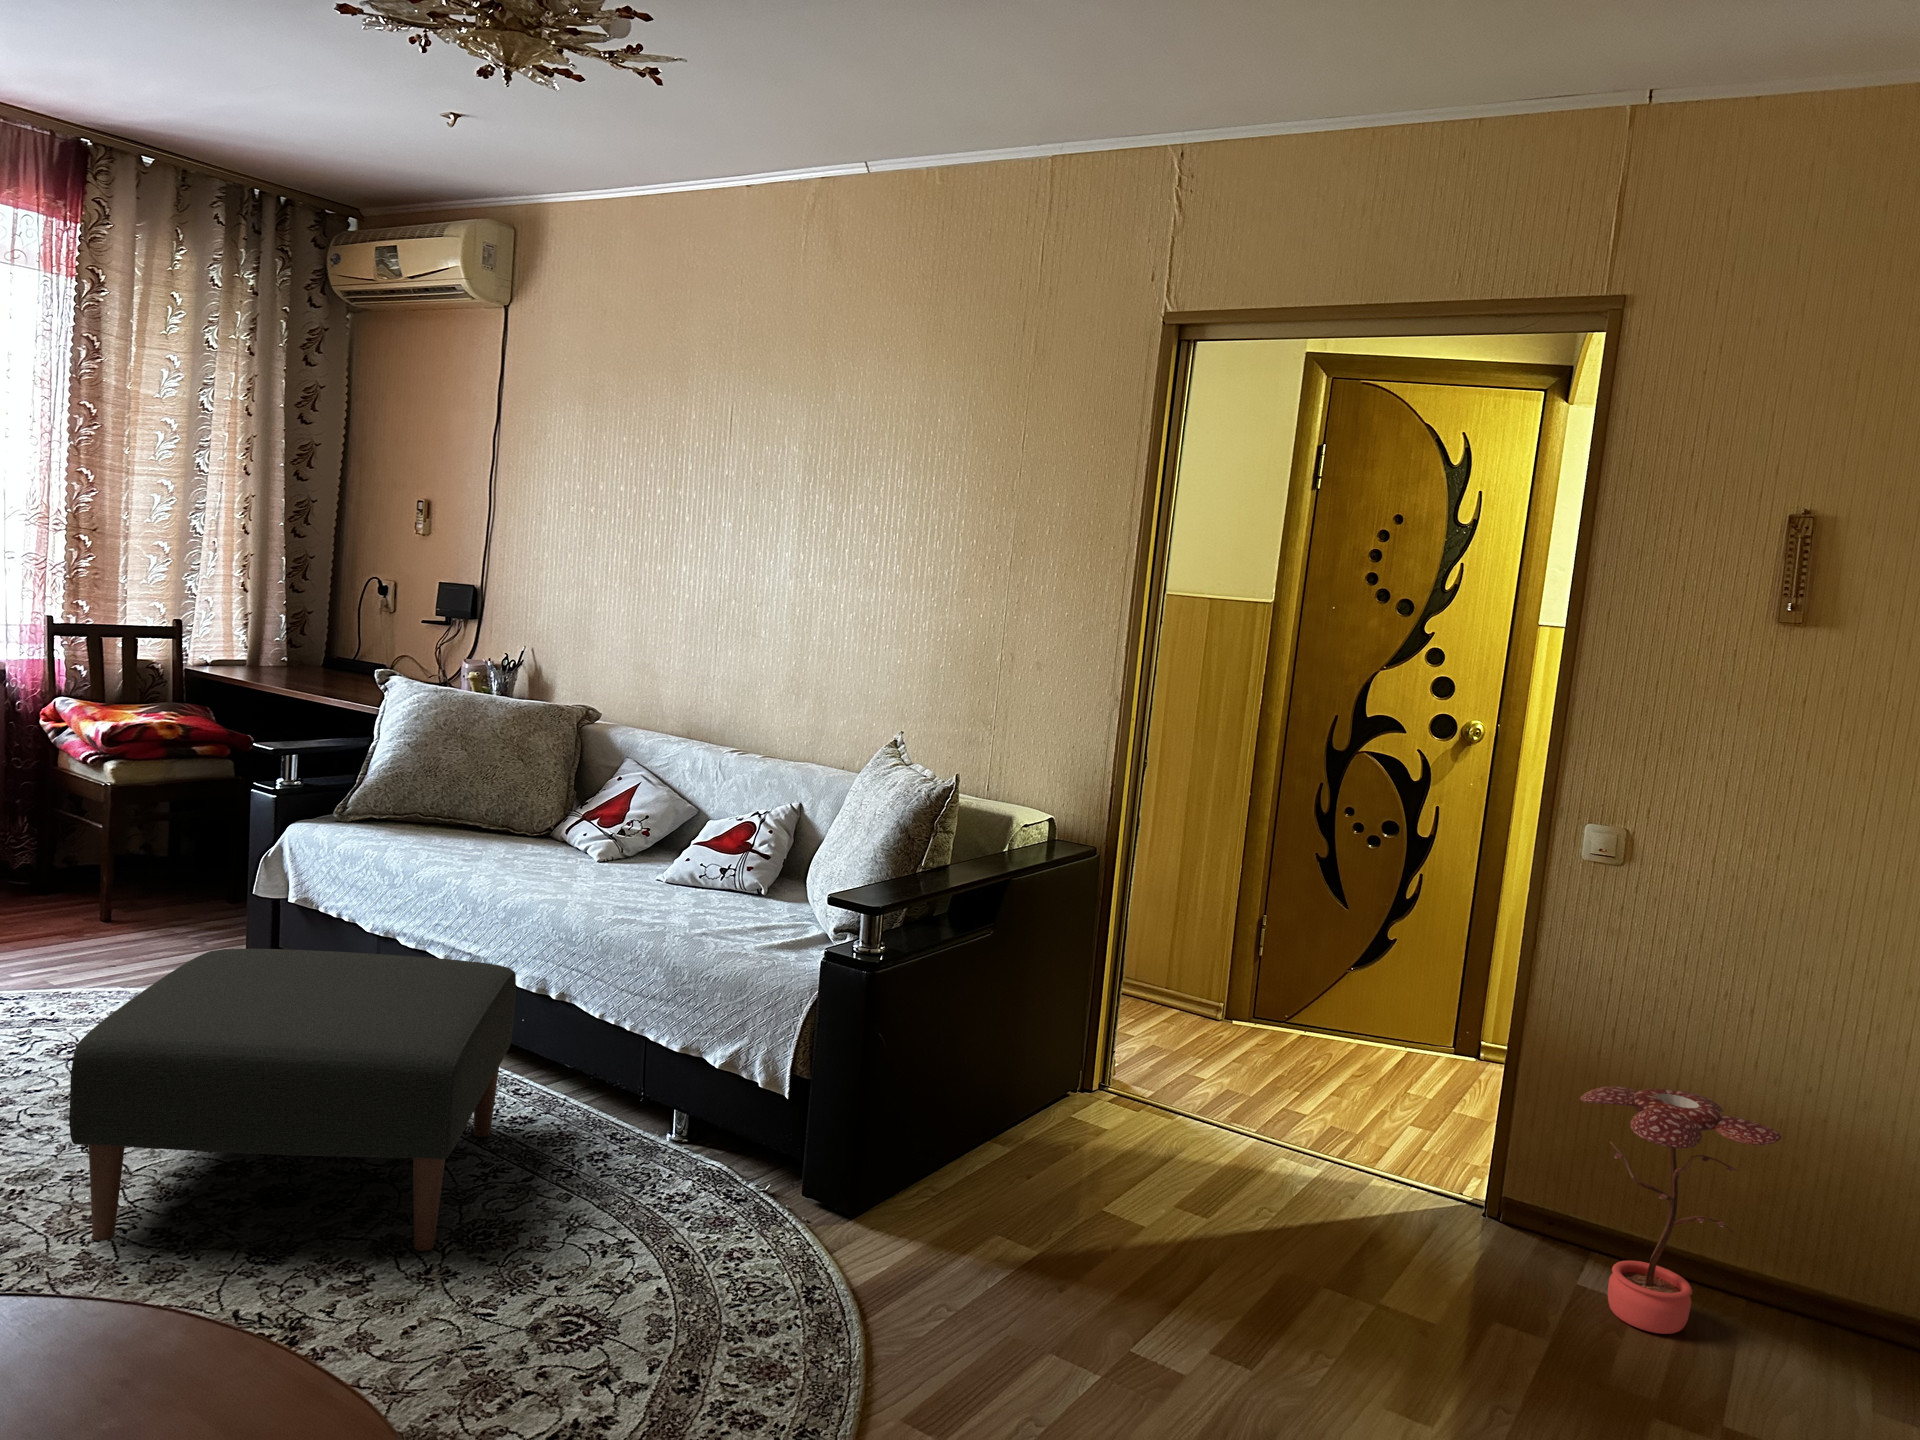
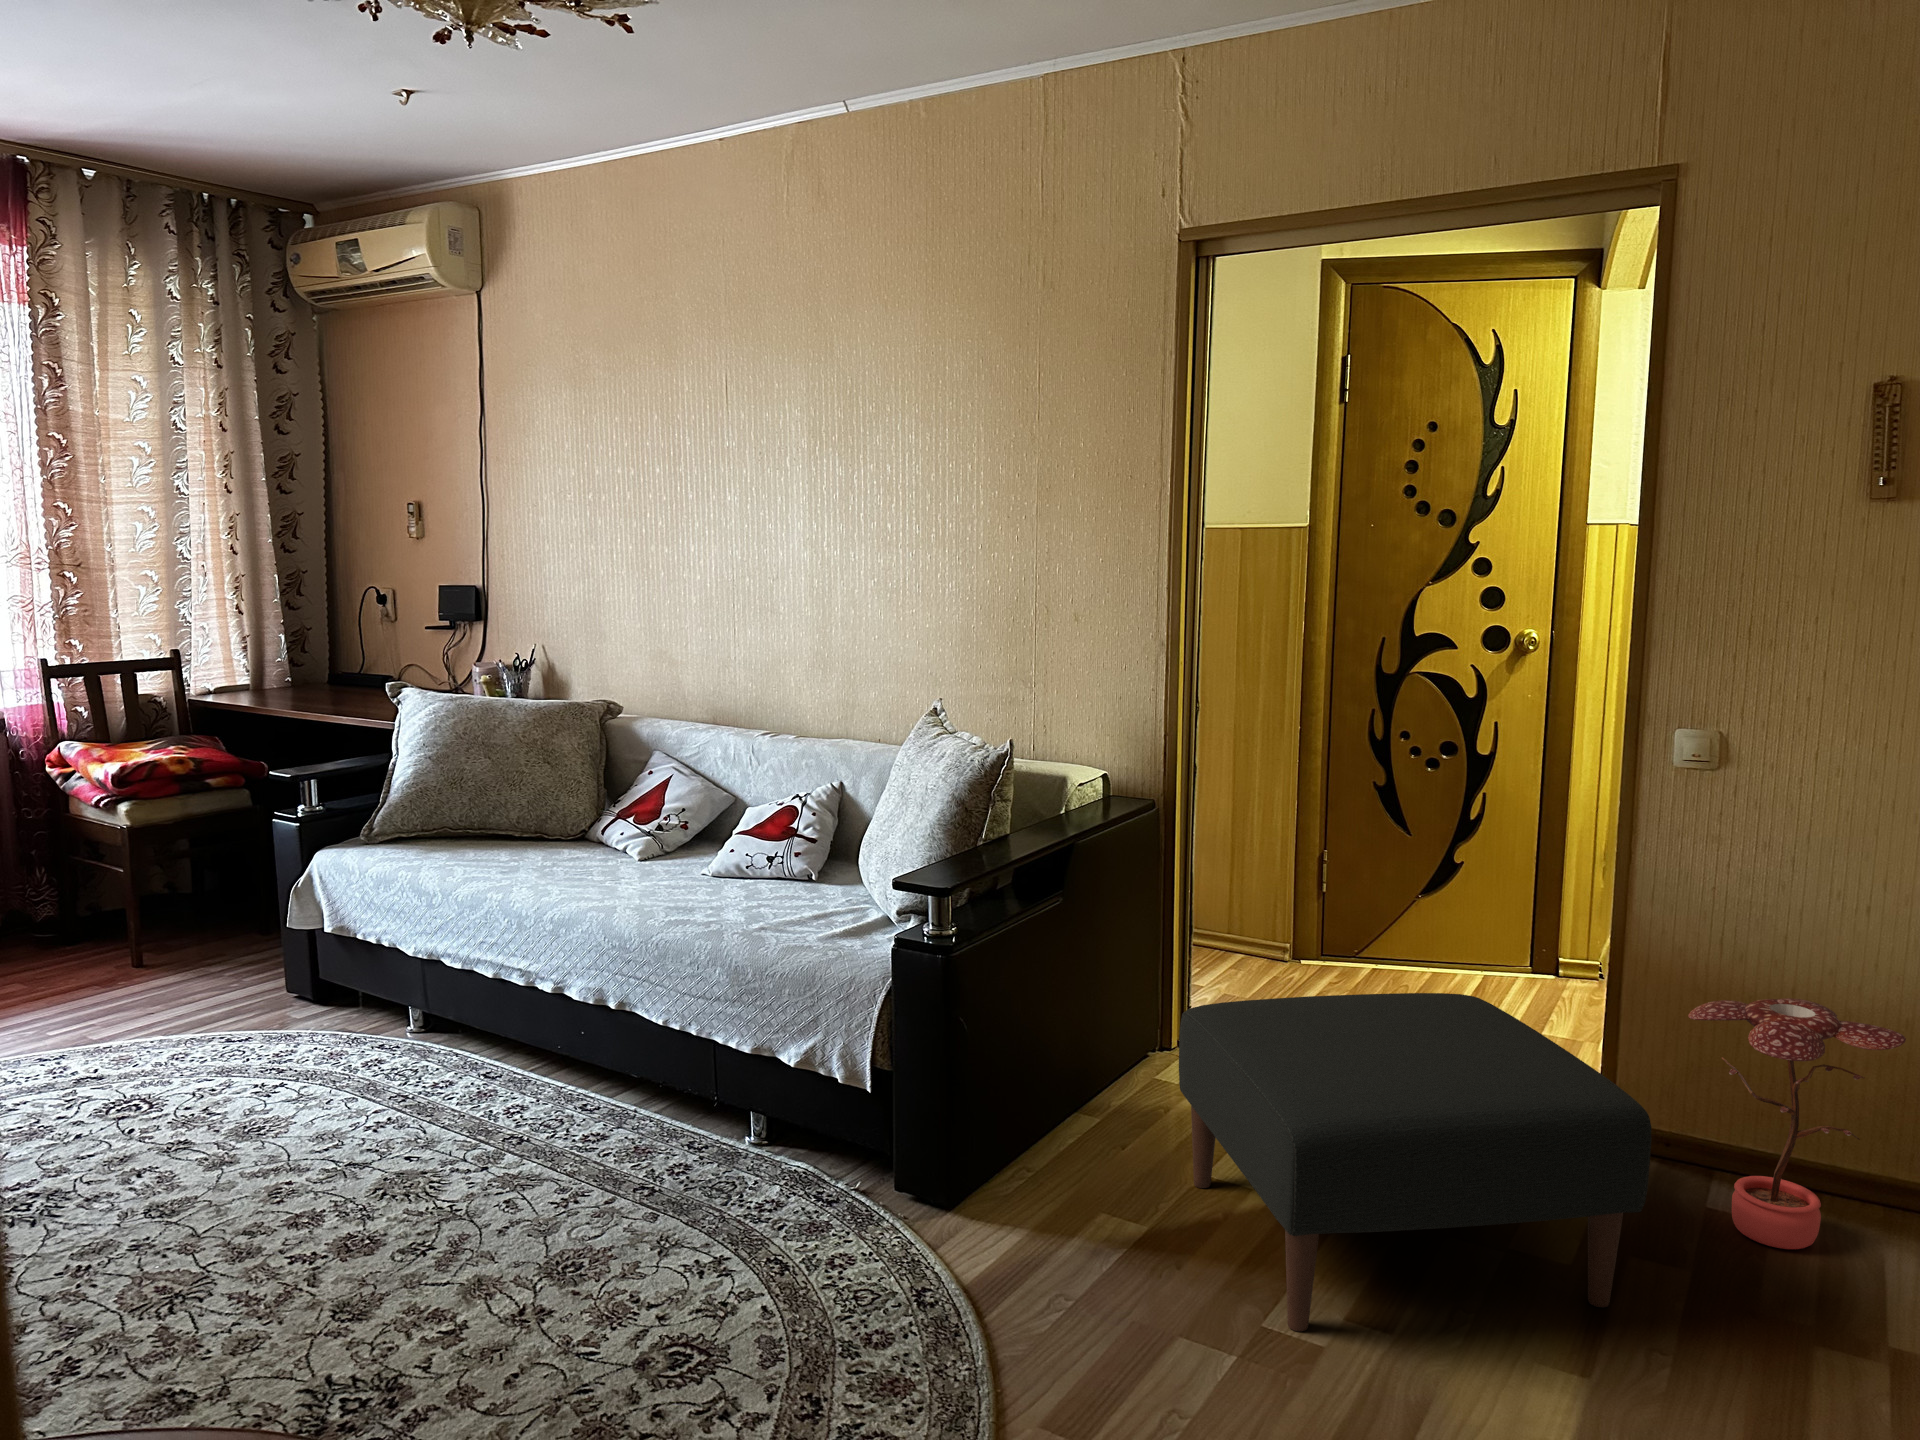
ottoman: present [69,949,516,1251] -> present [1179,993,1652,1331]

